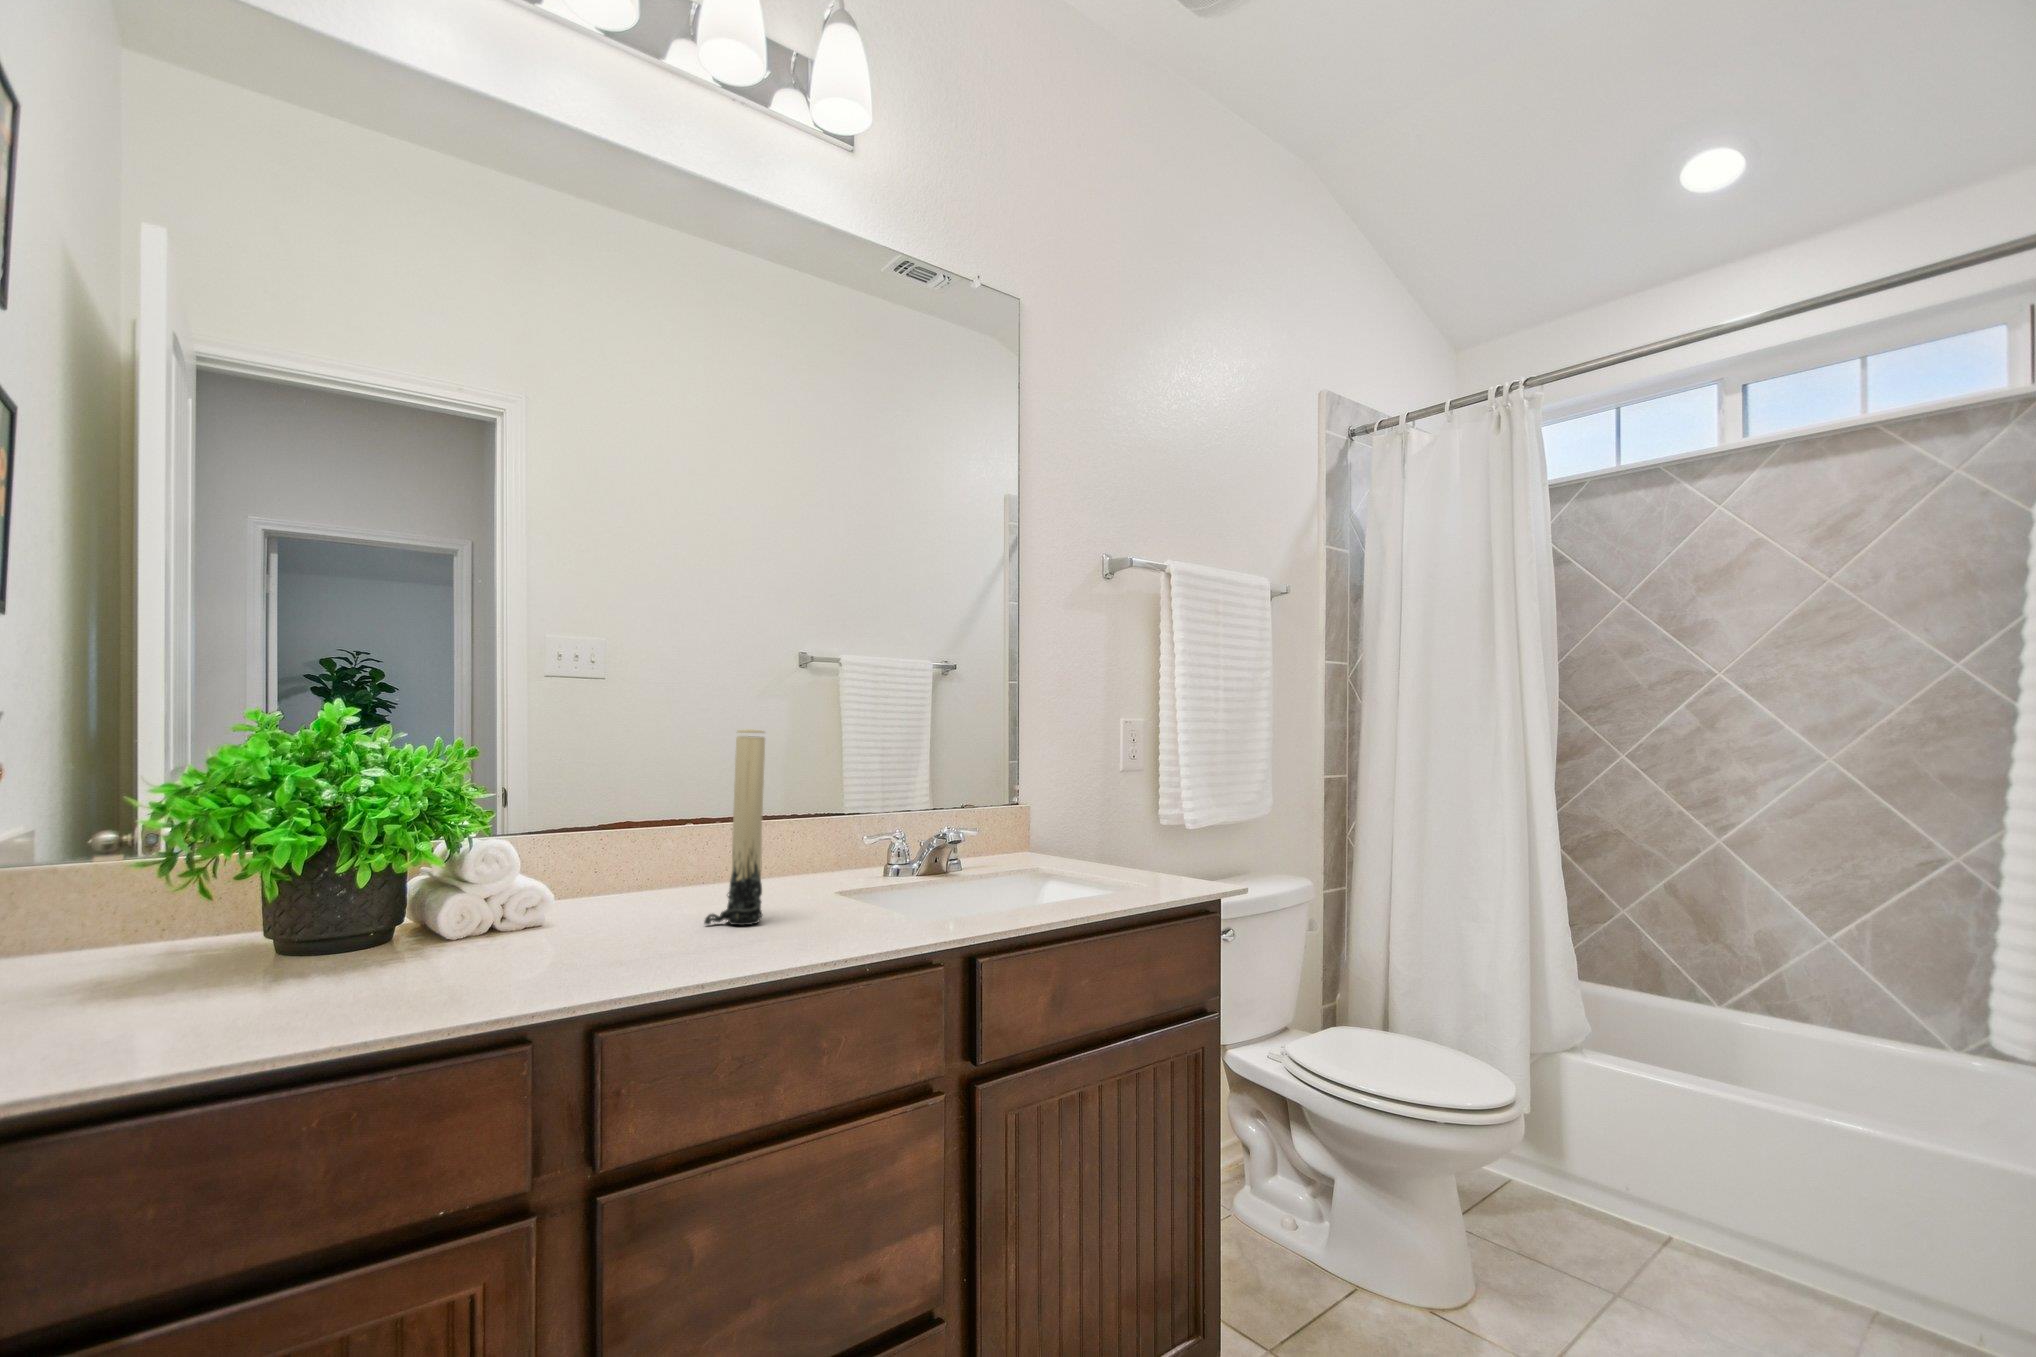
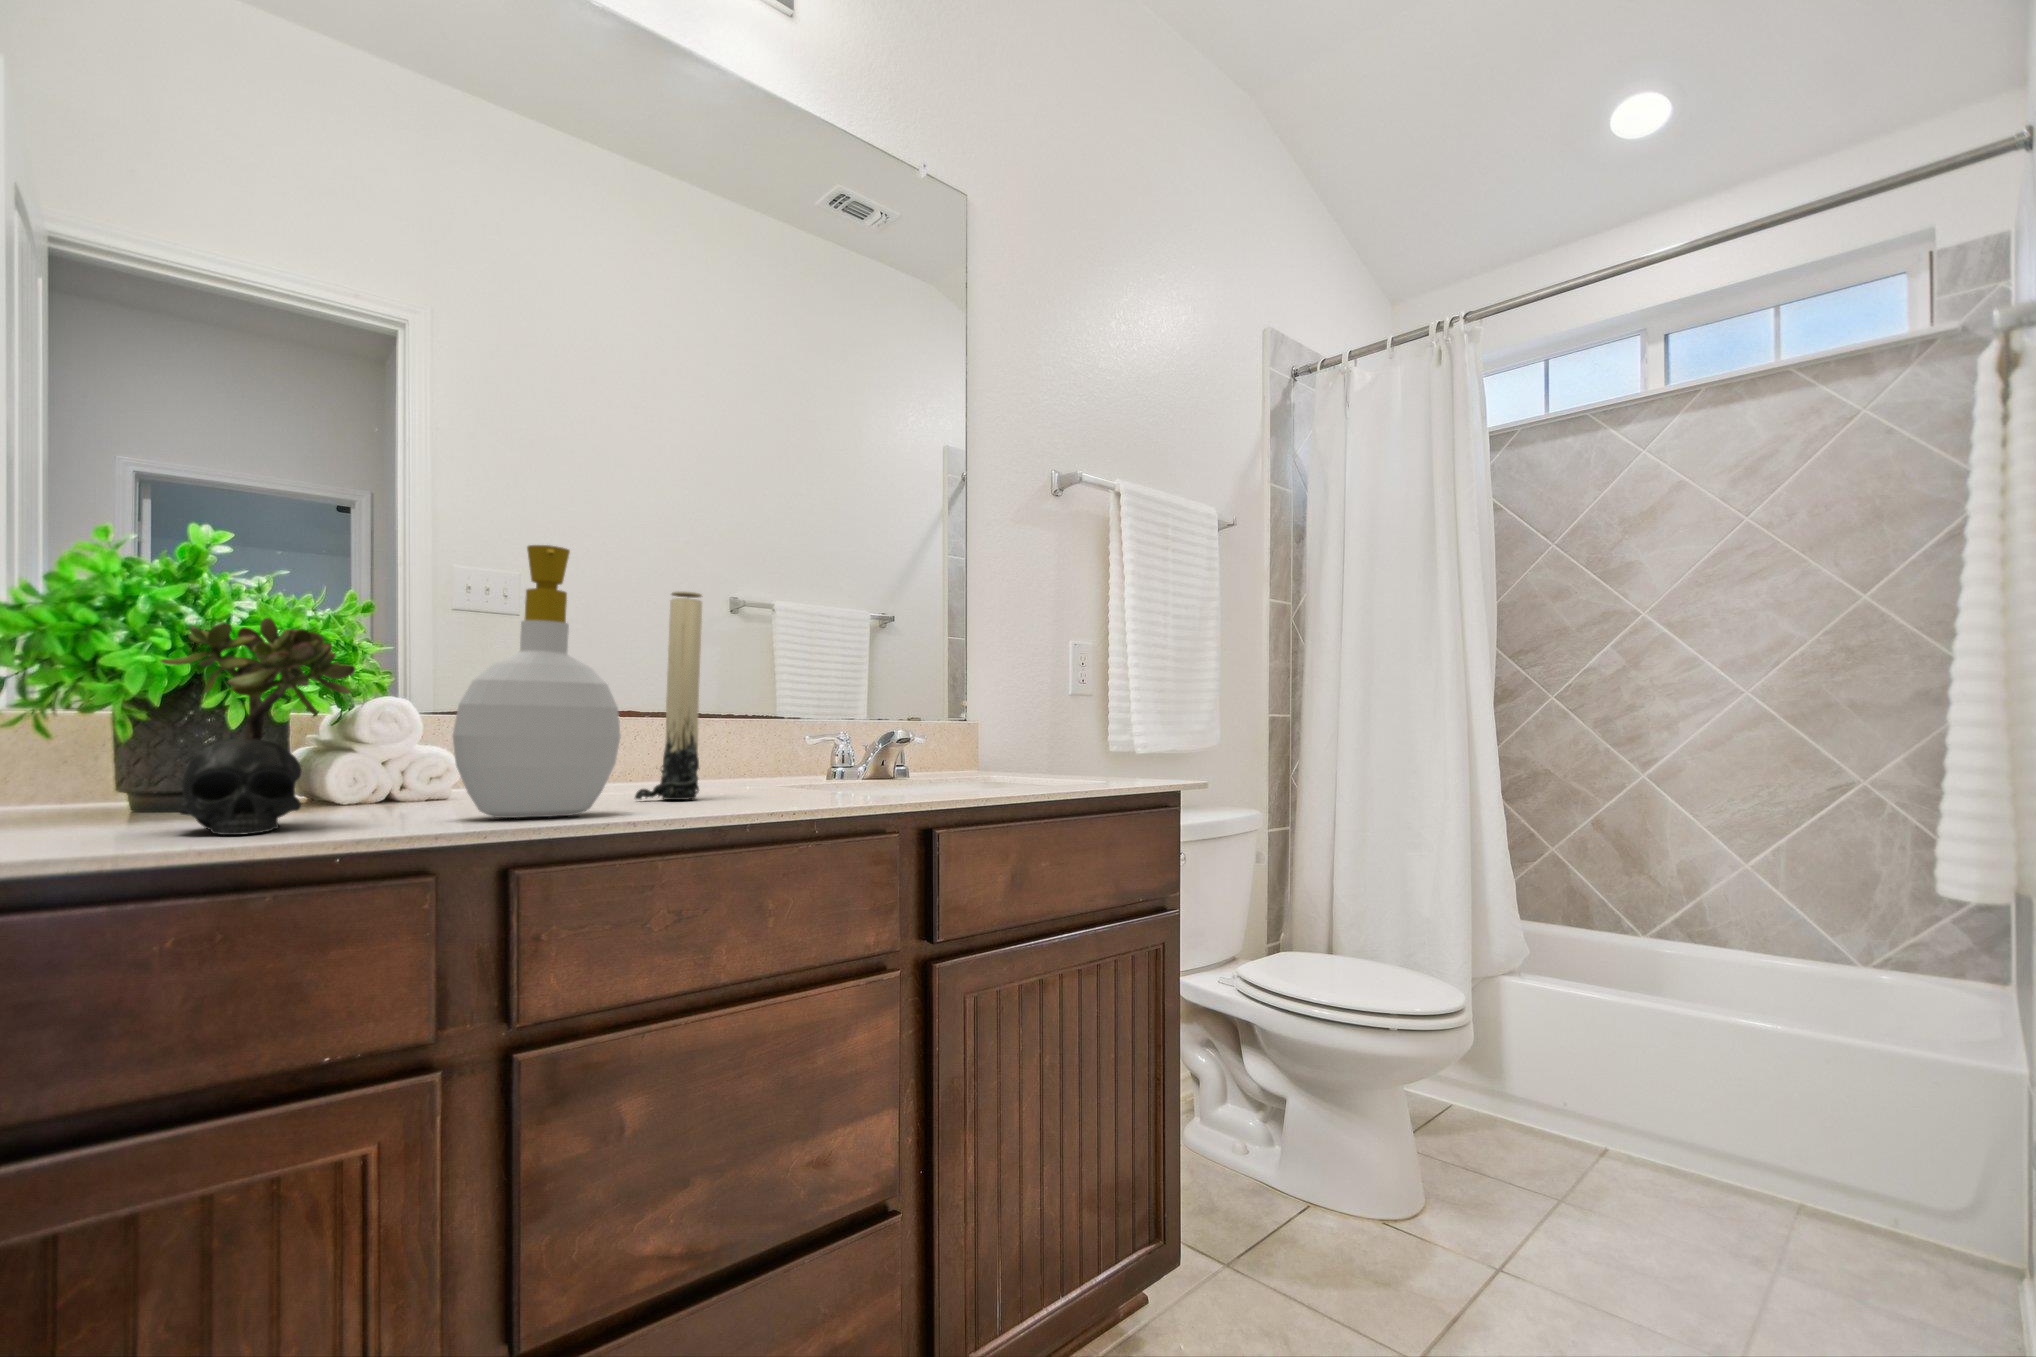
soap bottle: none [547,718,693,968] -> present [453,545,621,818]
succulent plant: none [307,794,467,1003] -> present [161,618,355,835]

